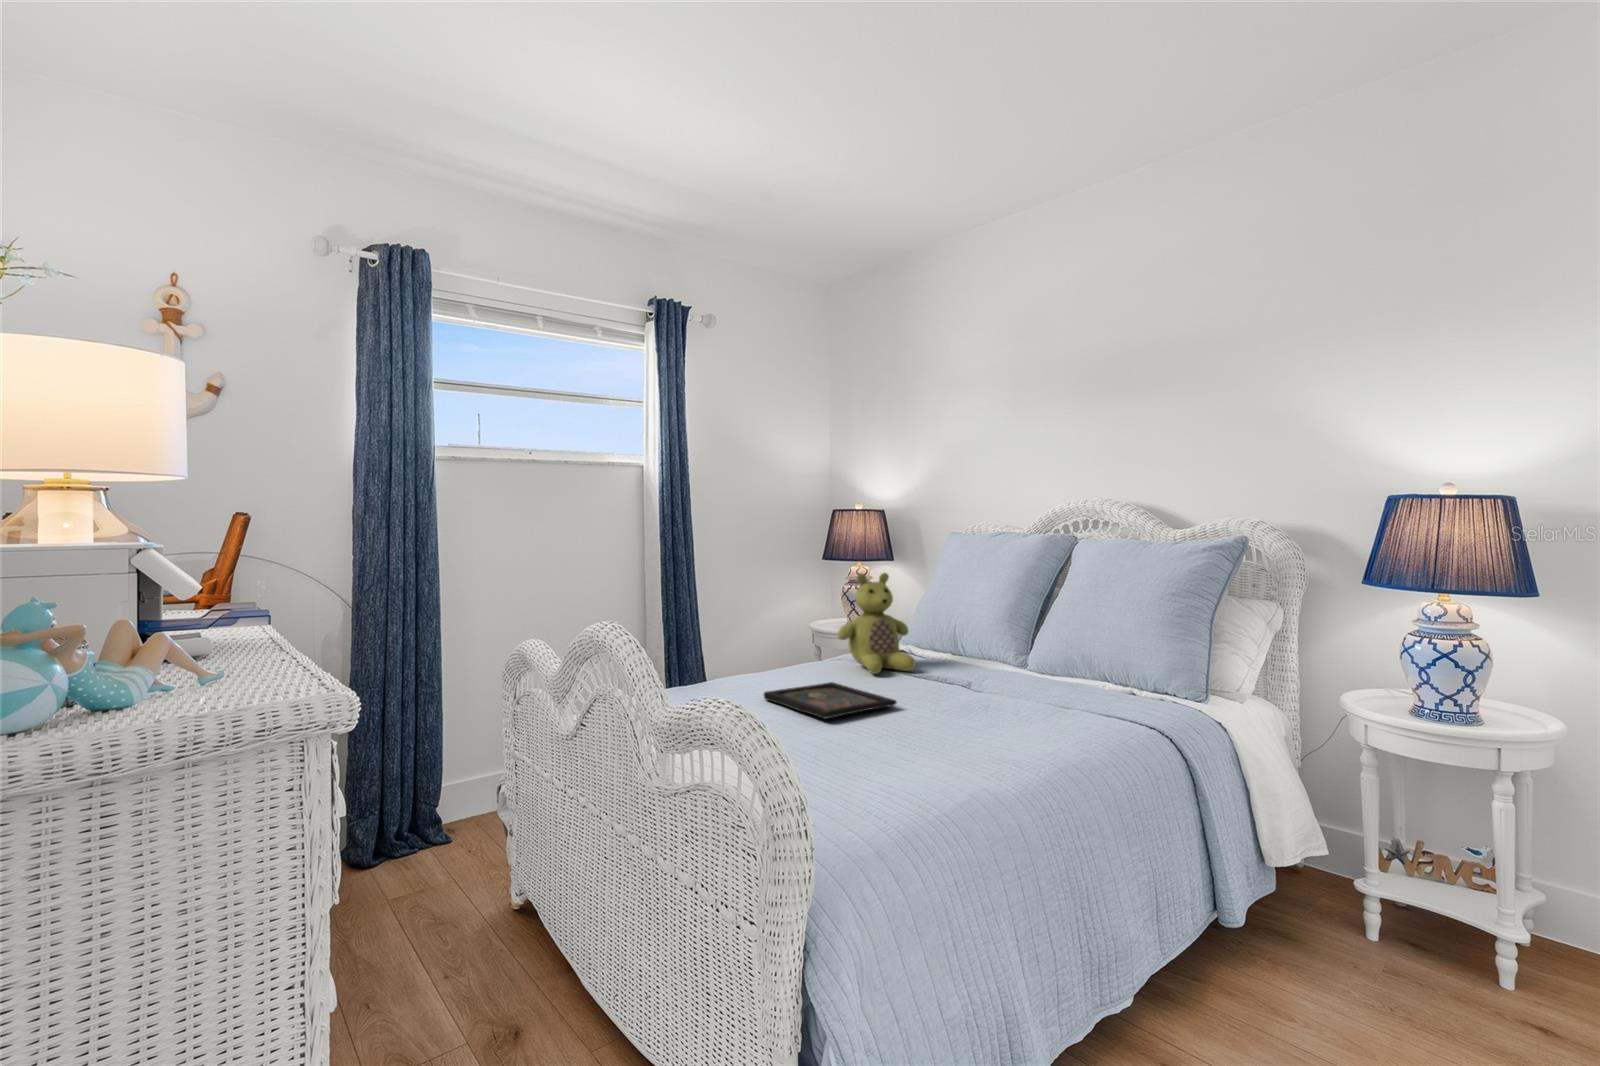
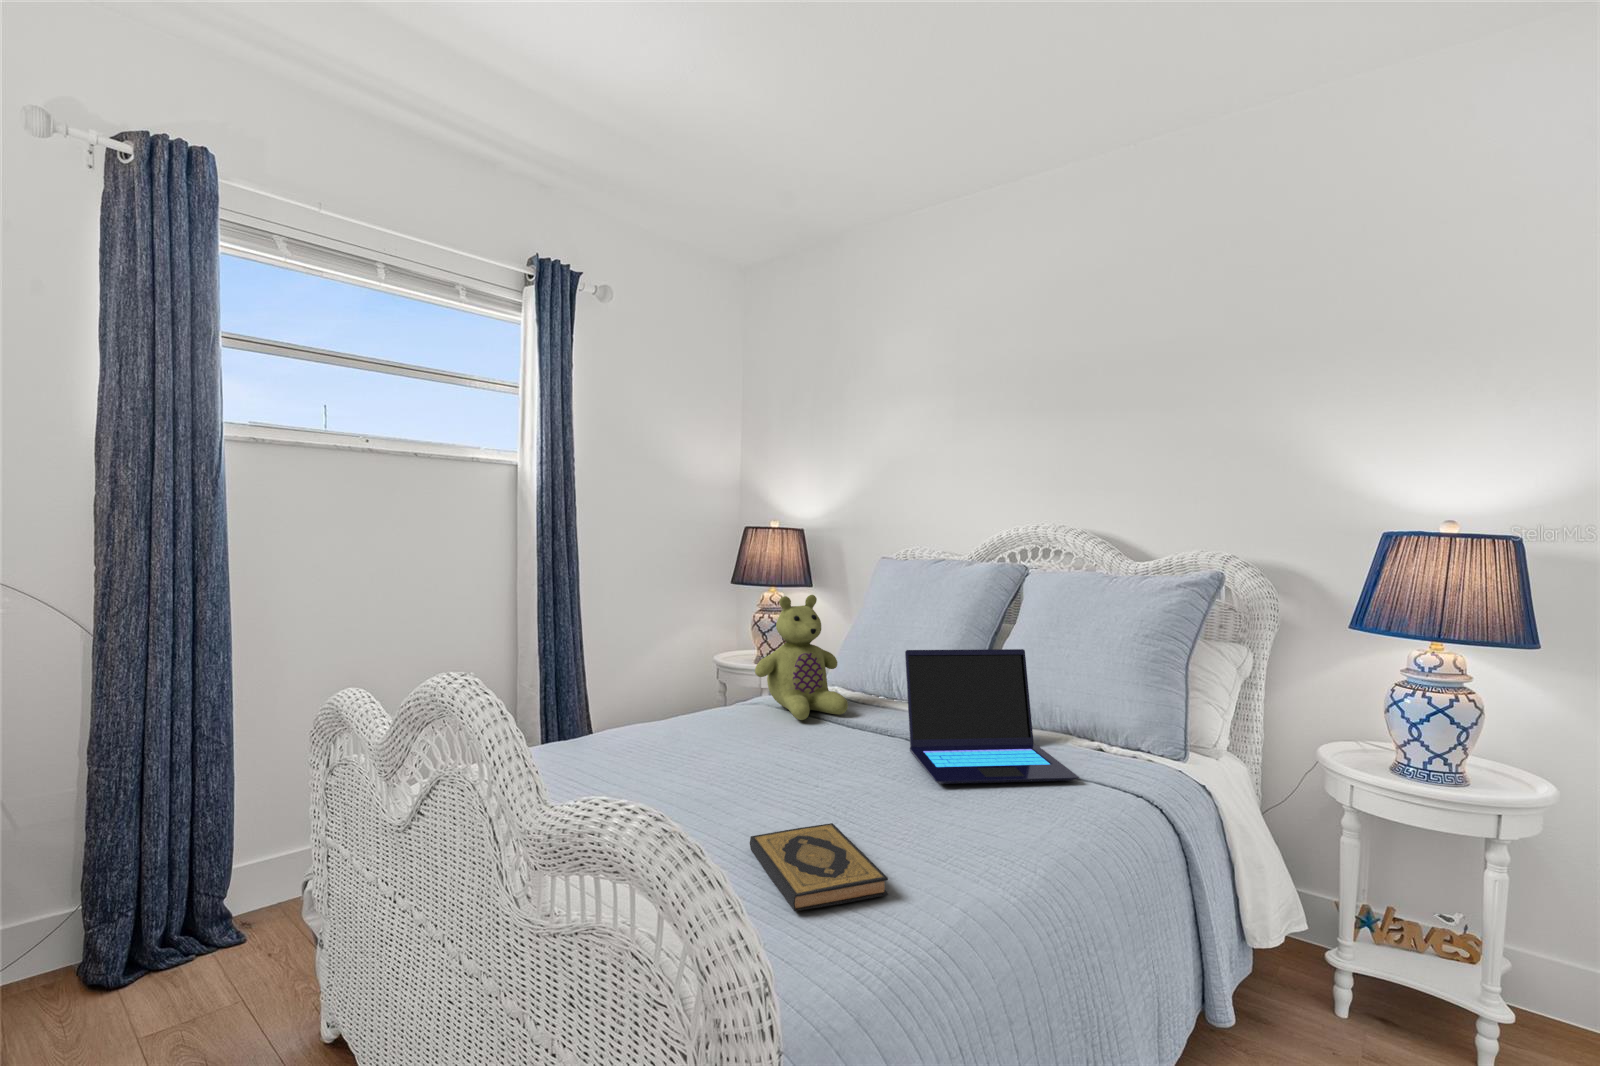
laptop: none [957,611,1100,713] -> present [905,649,1079,784]
tray: present [764,682,896,719] -> none [670,736,839,799]
hardback book: none [815,731,914,779] -> present [750,823,888,911]

